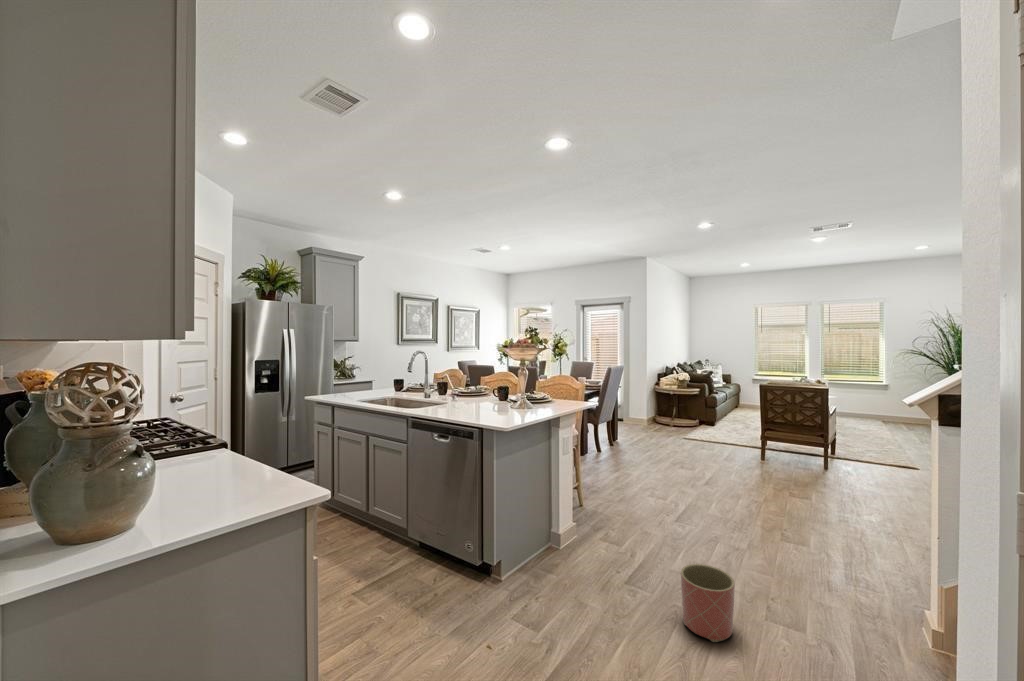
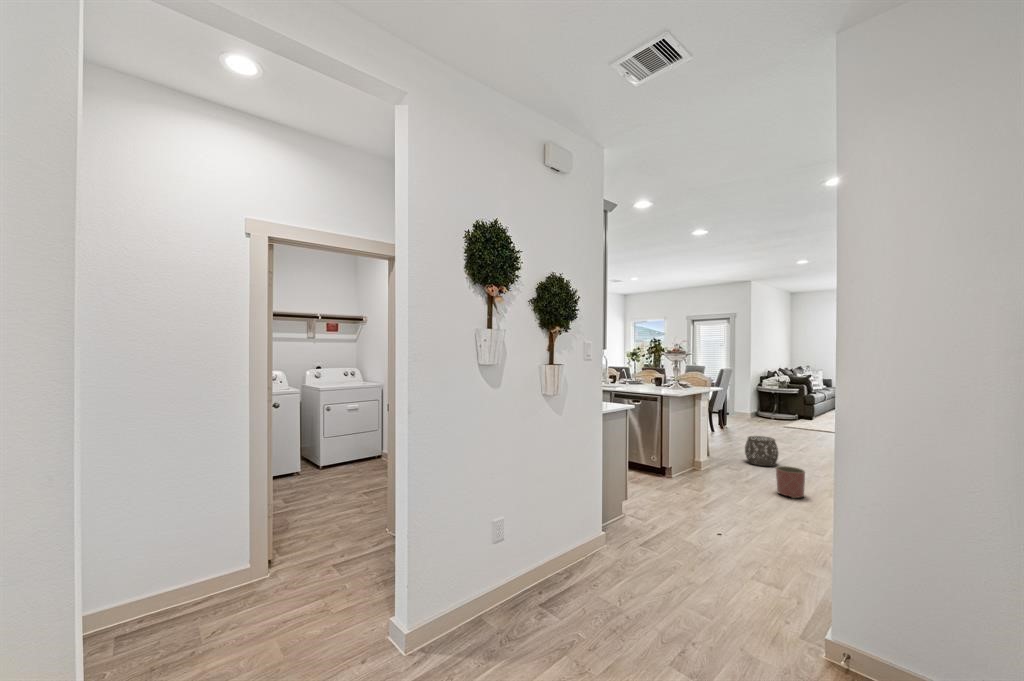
woven basket: none [632,476,682,530] -> present [745,436,778,466]

